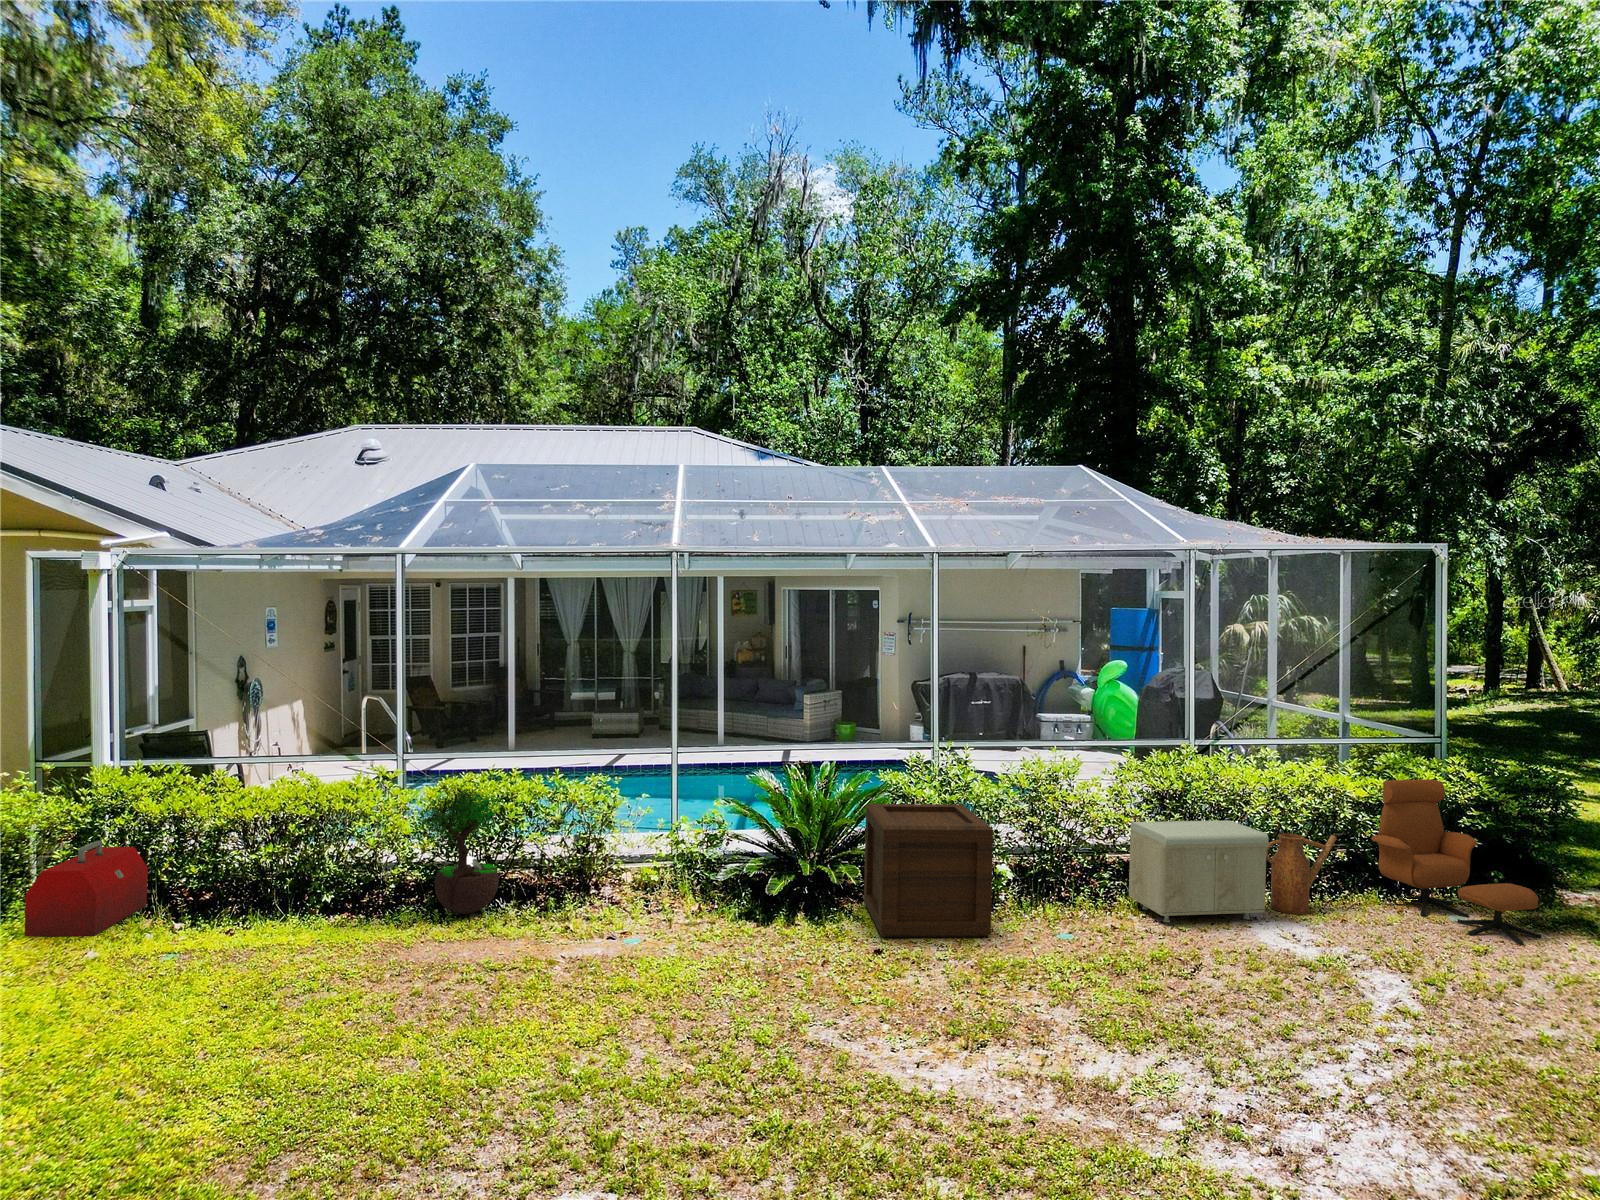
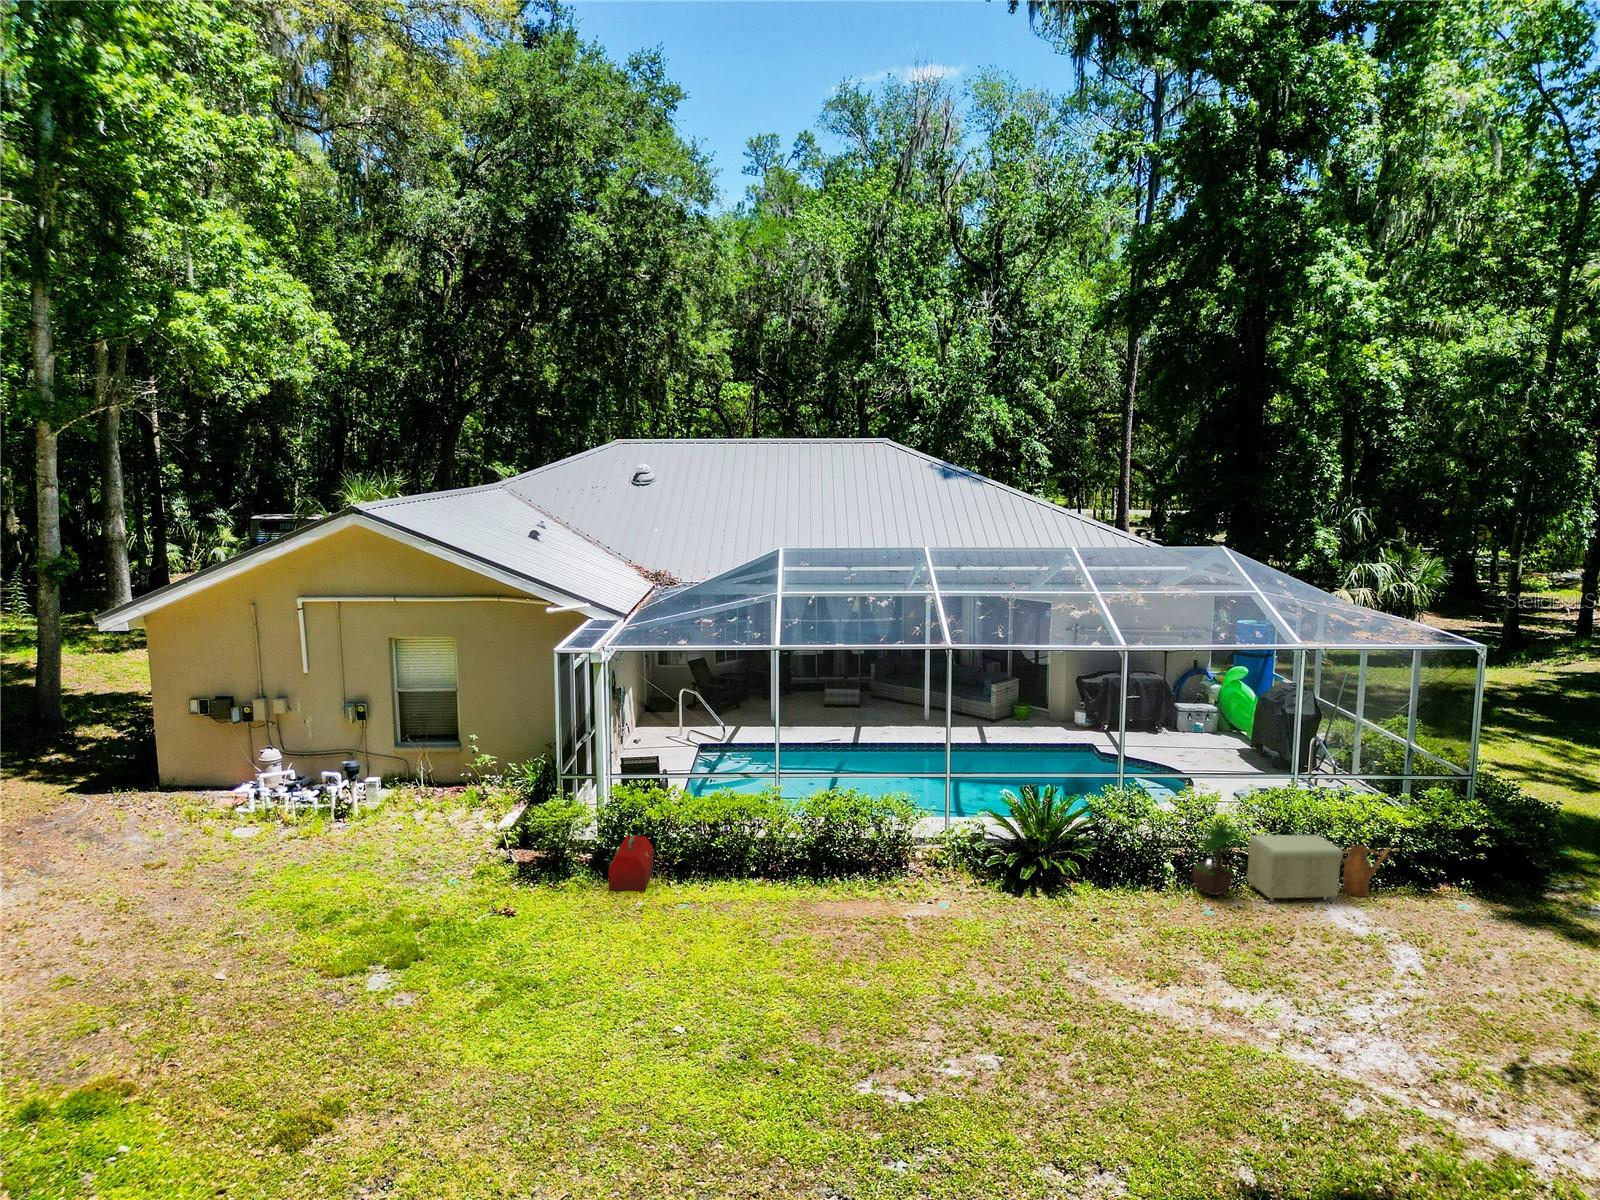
potted tree: present [418,774,504,914] -> present [1192,820,1245,895]
lounge chair: present [1371,779,1542,945] -> none [1415,810,1524,927]
wooden crate: present [864,804,993,937] -> none [1075,821,1164,909]

